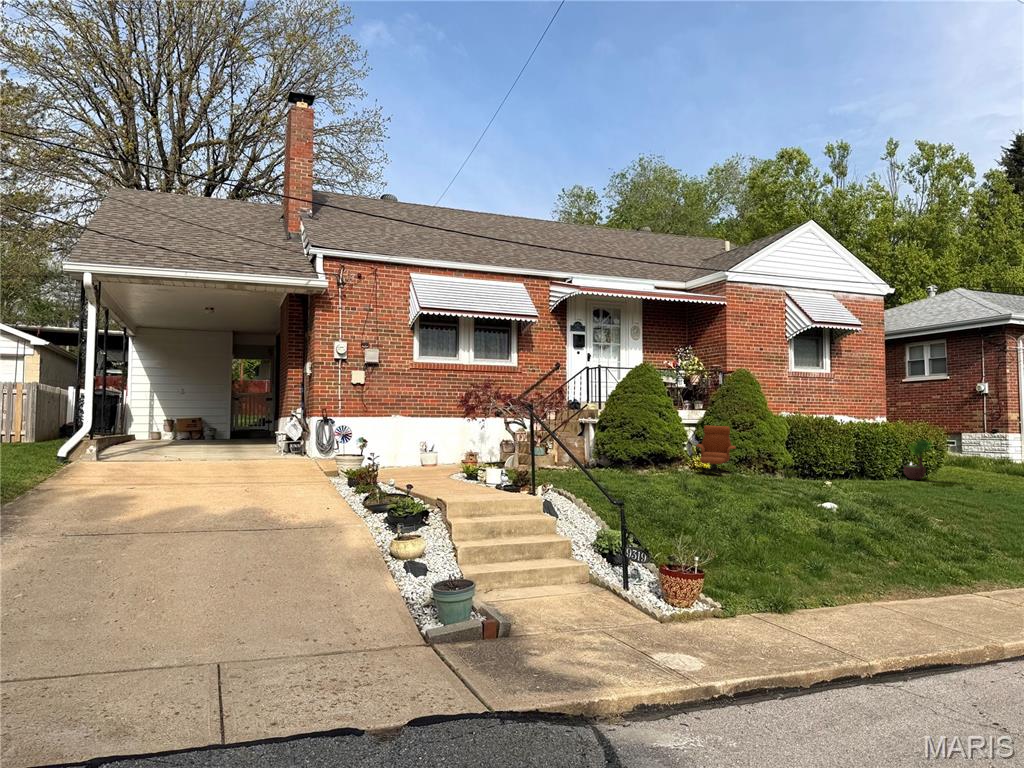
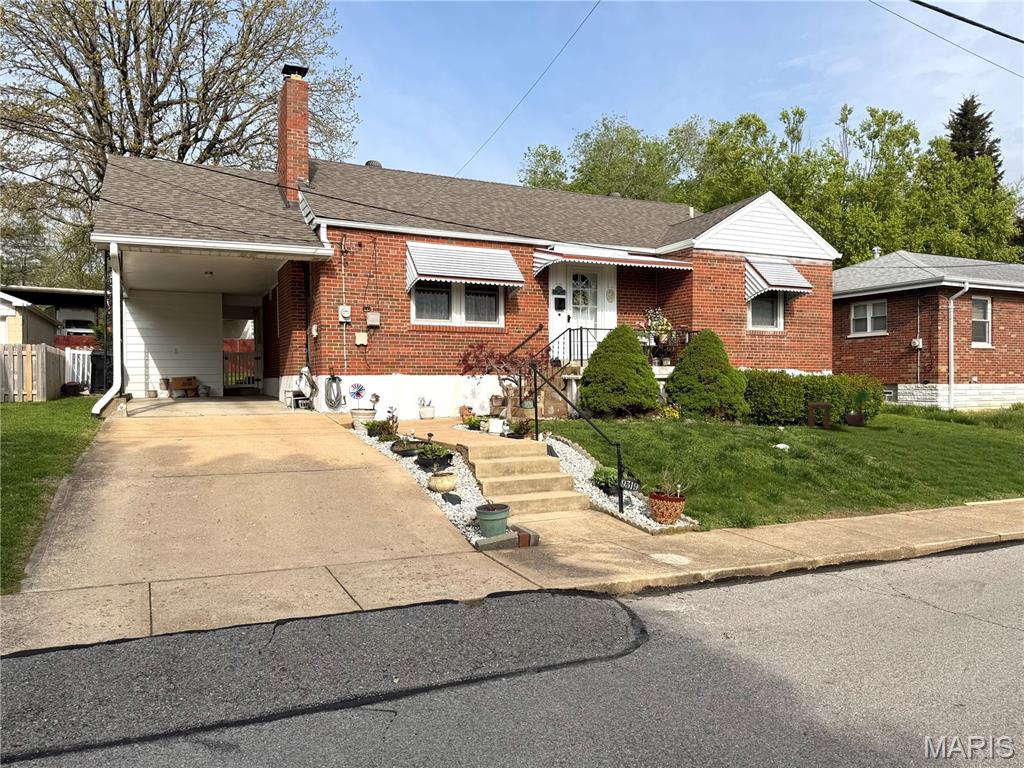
lounge chair: present [696,426,736,474] -> none [668,380,703,423]
bench: none [859,452,885,483] -> present [808,402,830,429]

